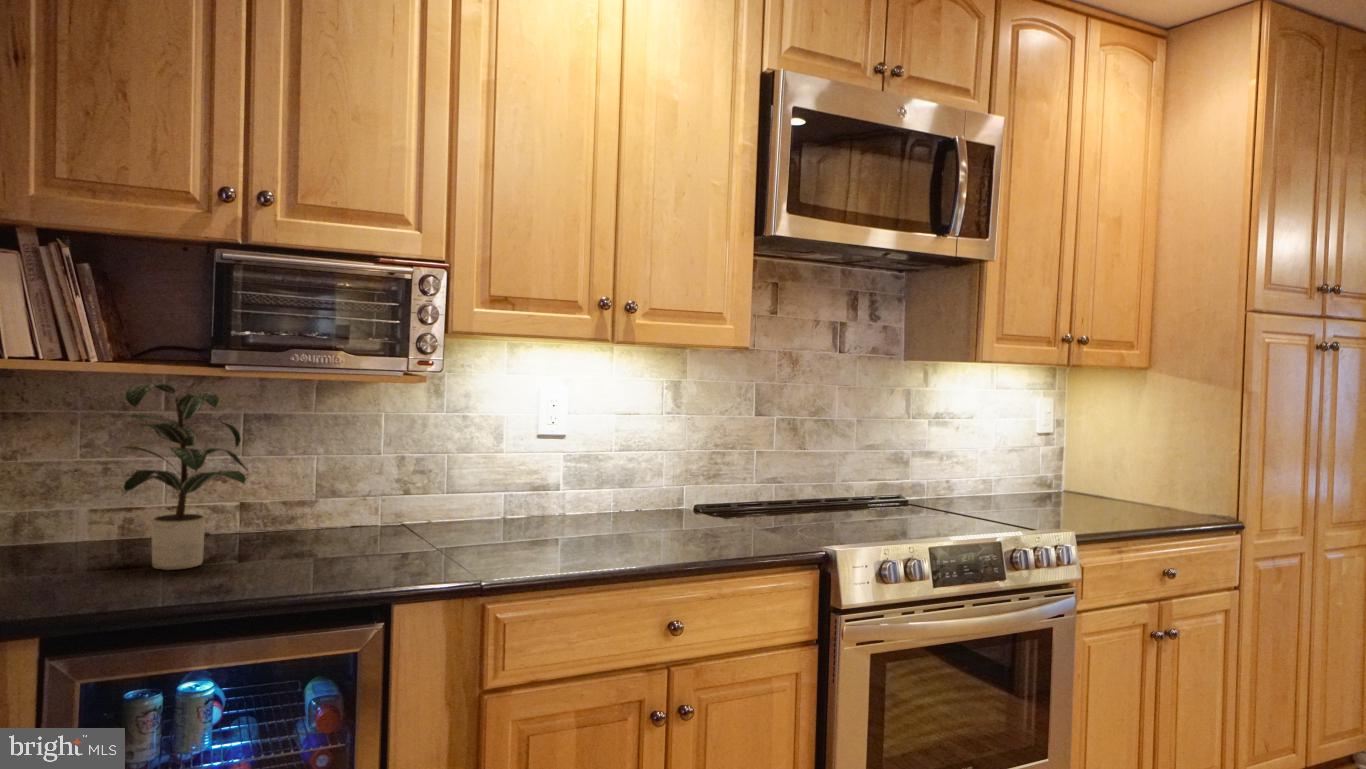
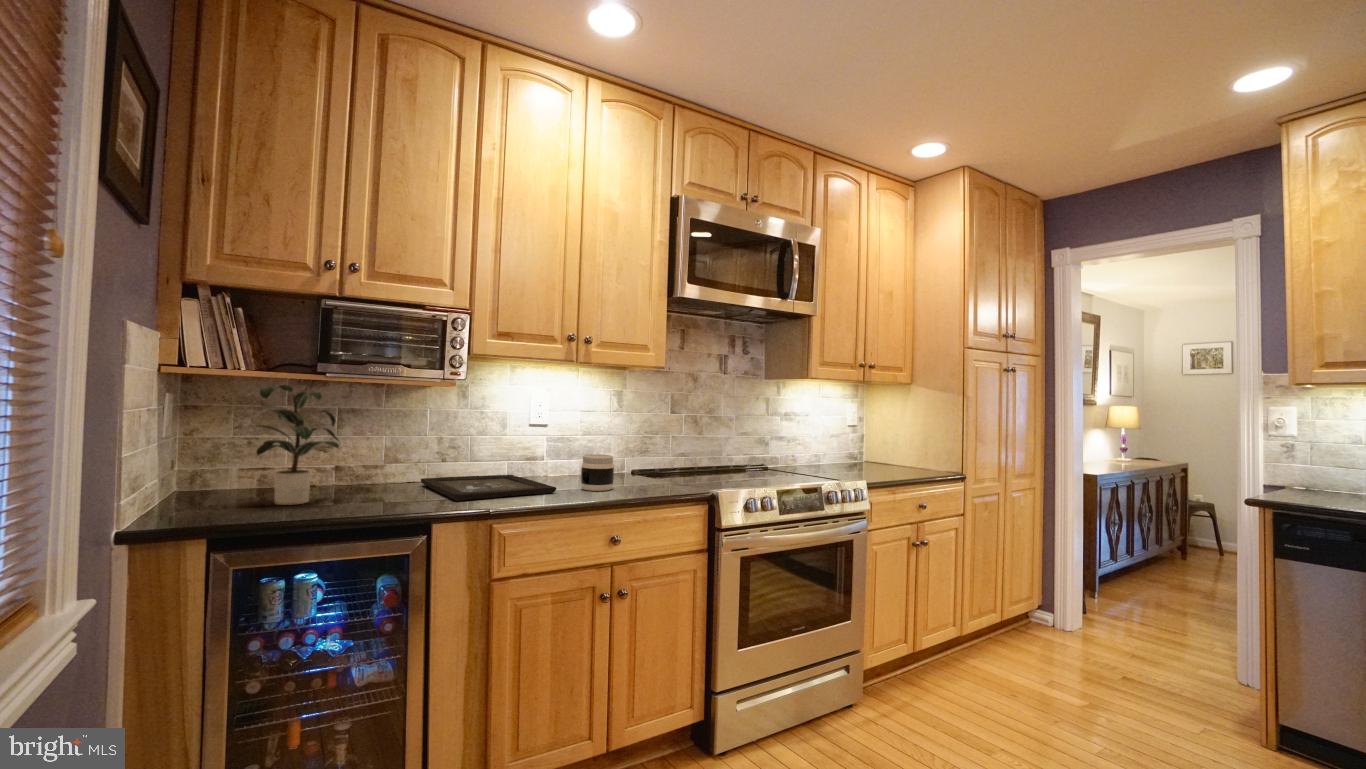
jar: none [617,488,669,547] -> present [581,454,614,491]
tray: none [371,515,579,565] -> present [421,475,556,501]

